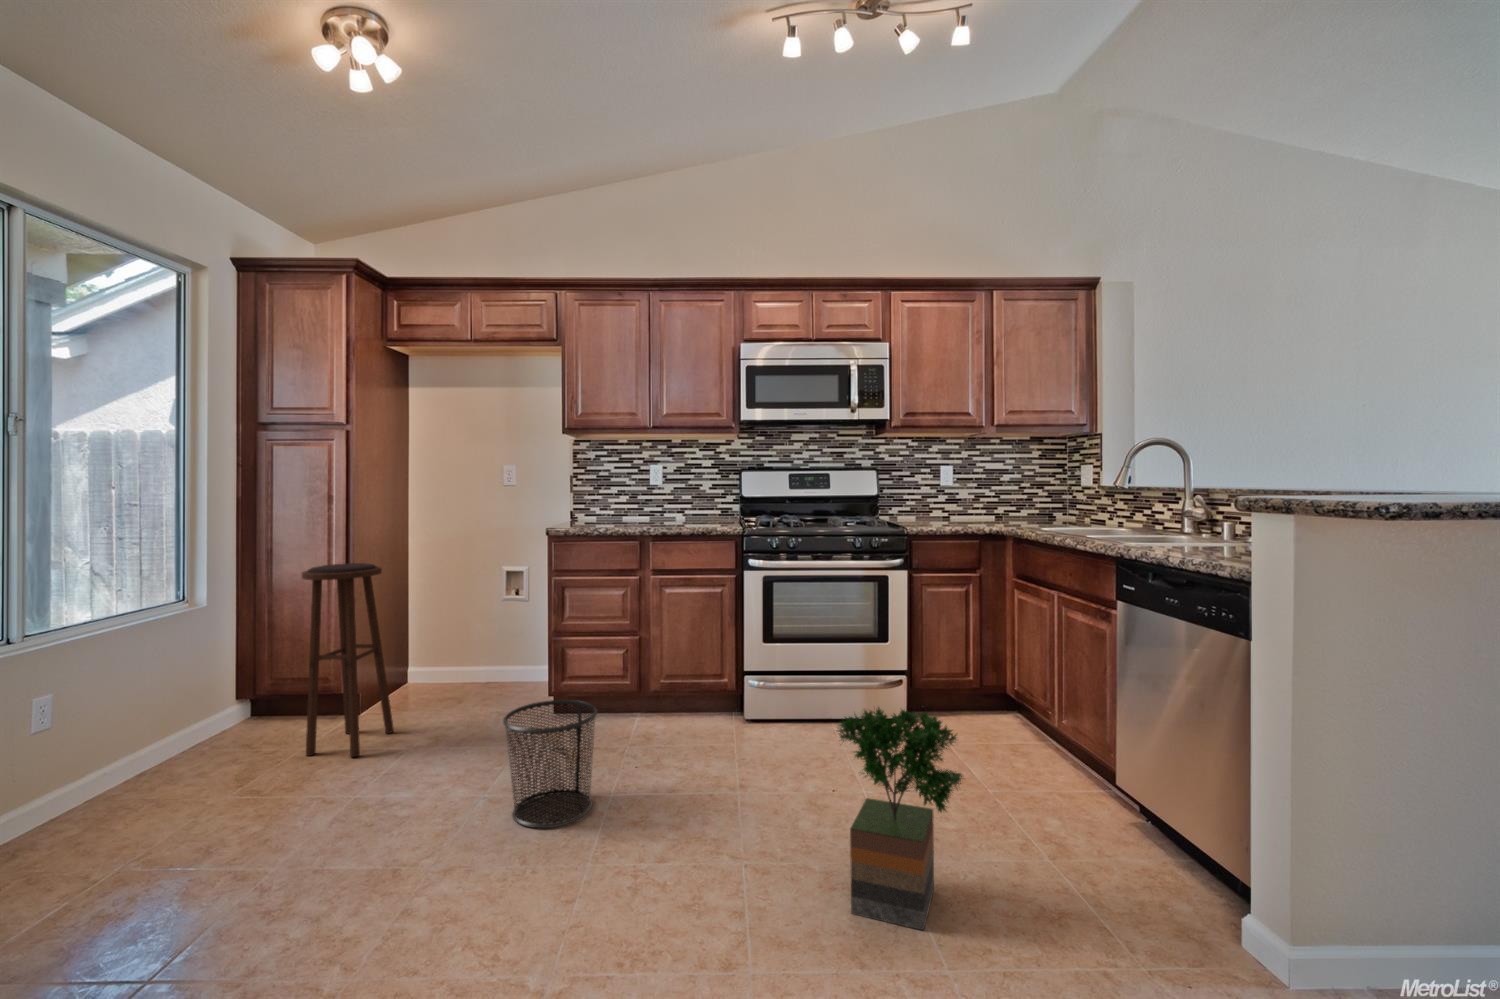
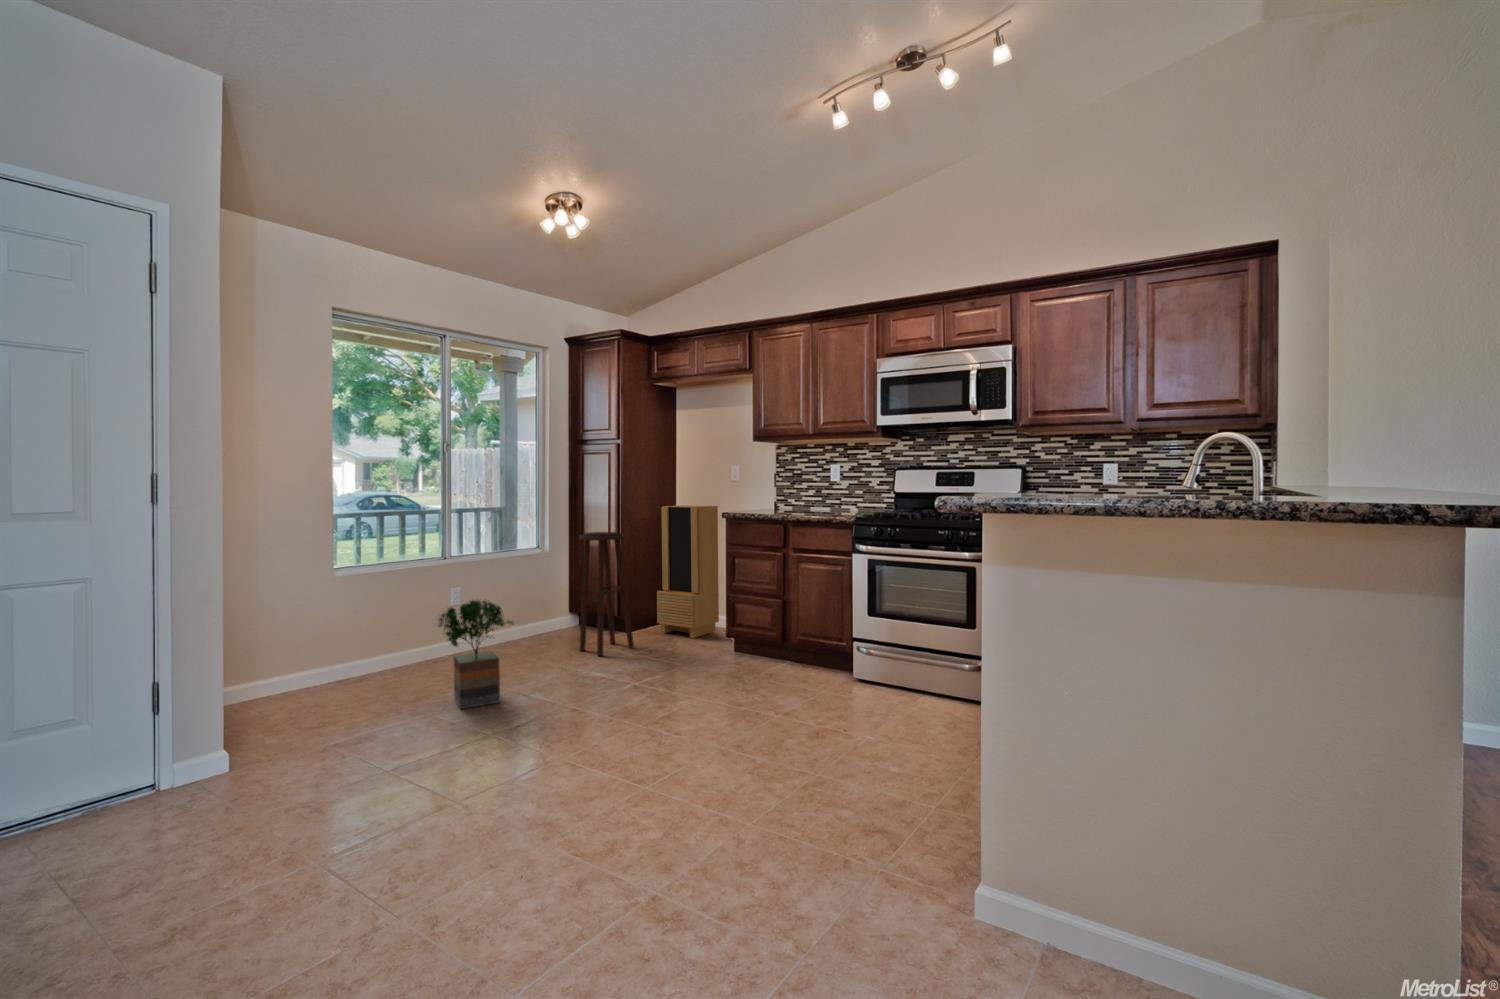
storage cabinet: none [399,519,487,702] -> present [657,505,719,638]
trash can: present [503,700,597,828] -> none [626,631,689,712]
potted tree: present [836,708,963,930] -> present [439,600,514,709]

